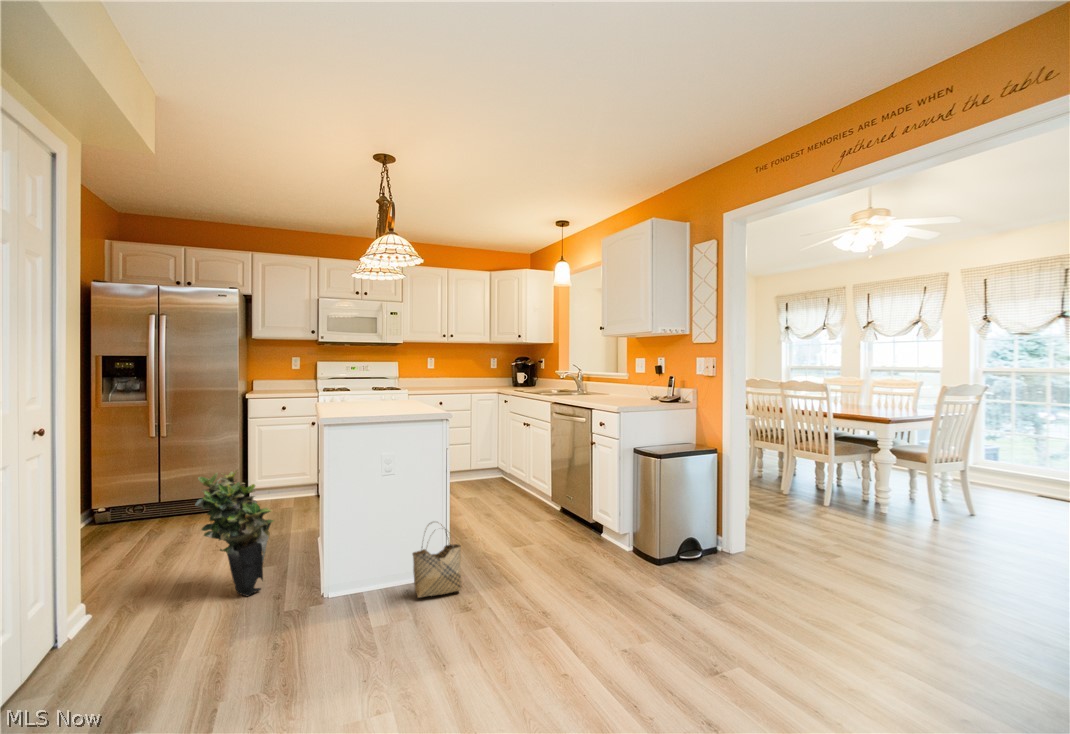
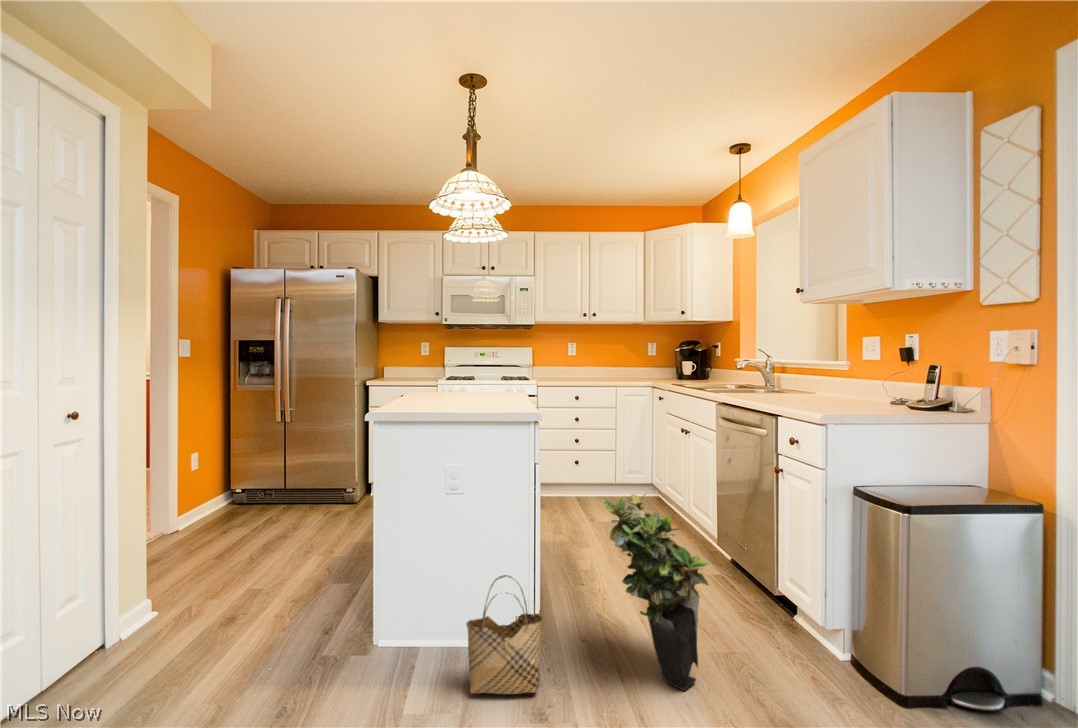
potted plant: present [195,471,274,596] -> present [602,493,709,690]

